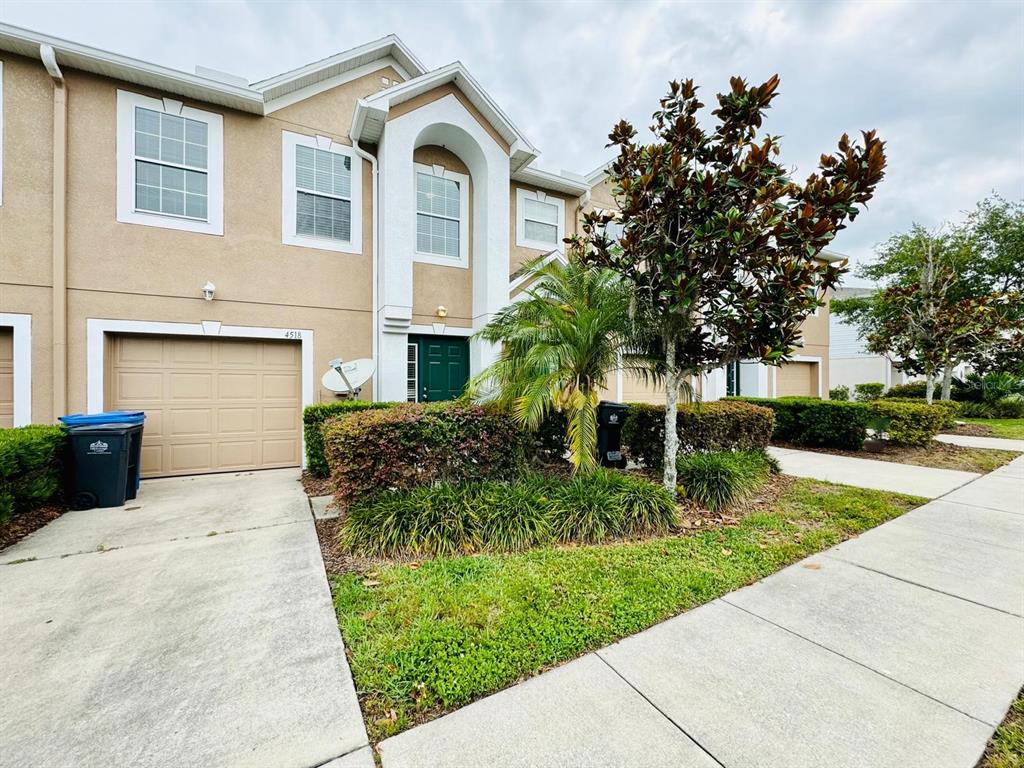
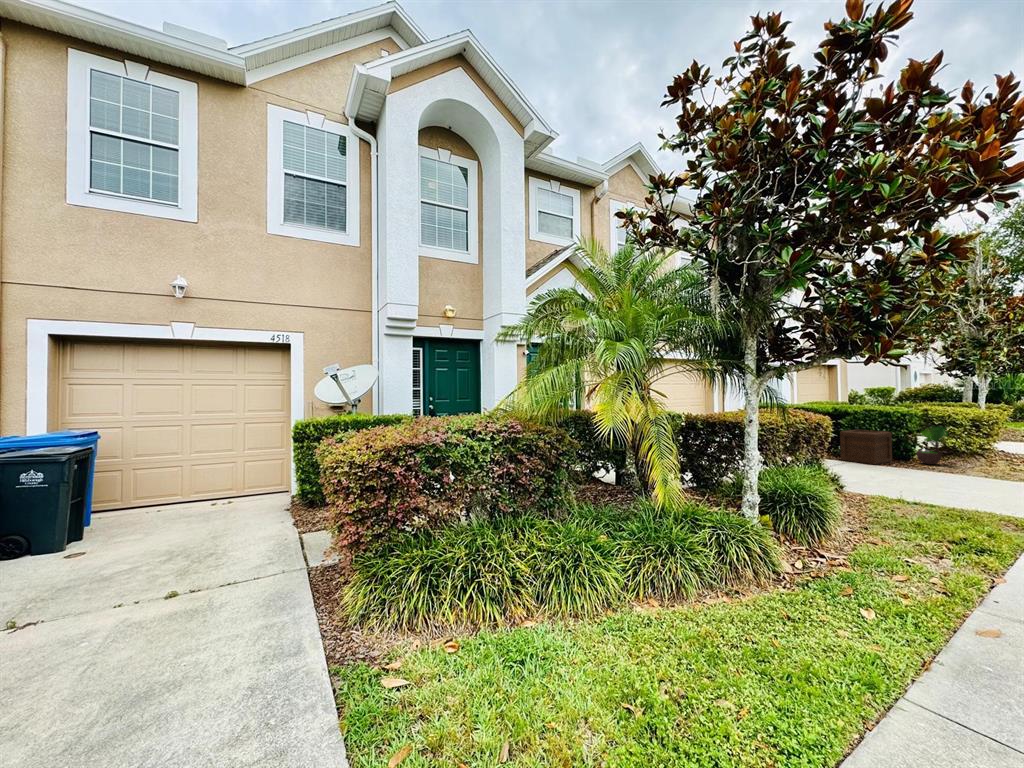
wooden crate: none [796,420,842,452] -> present [840,430,892,464]

